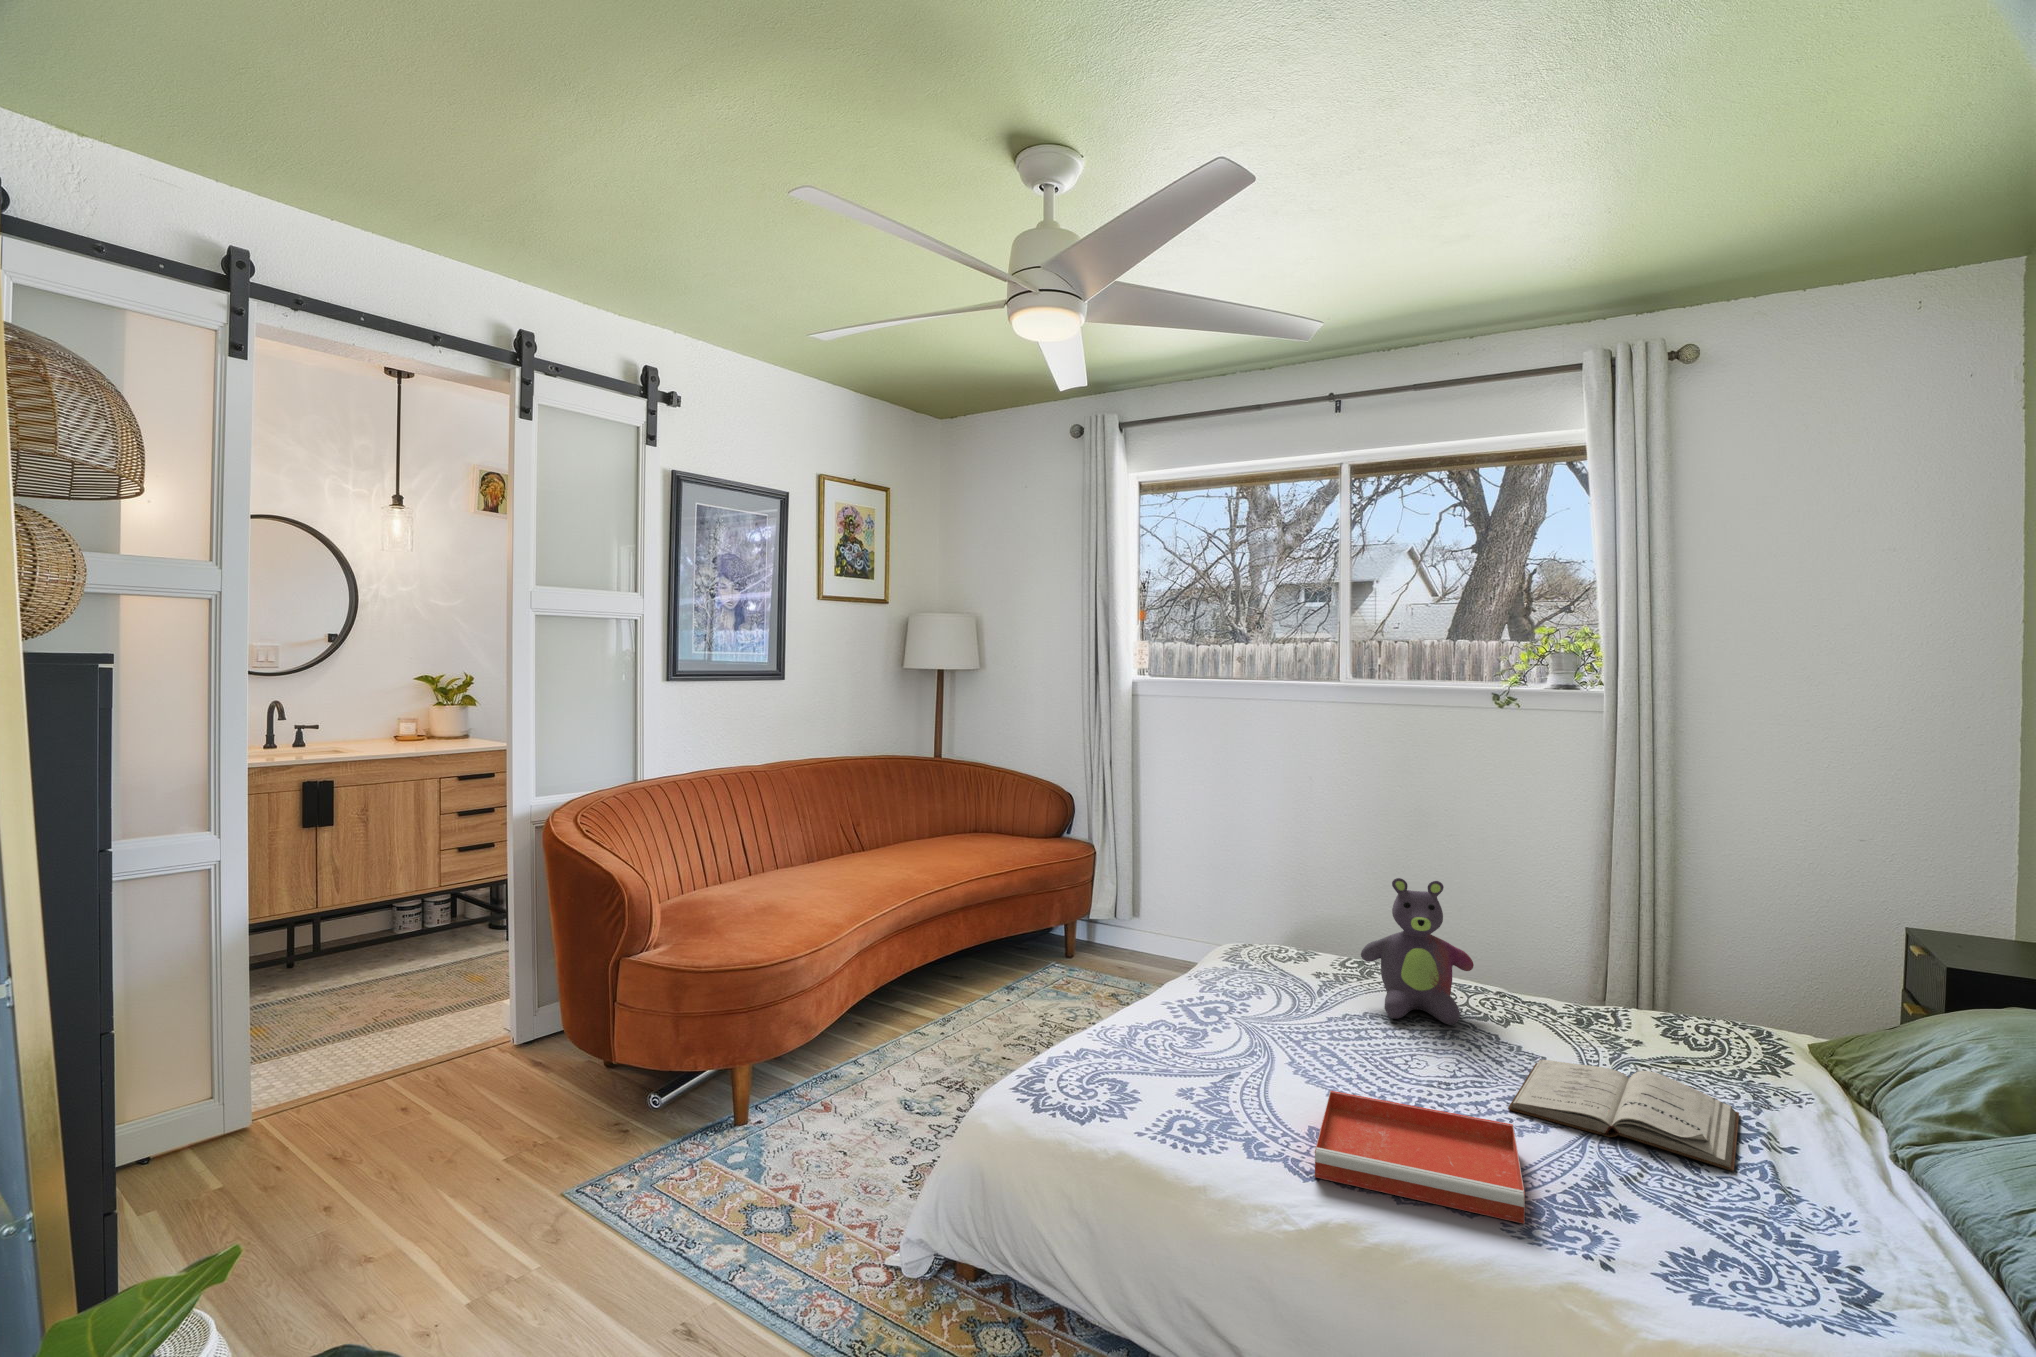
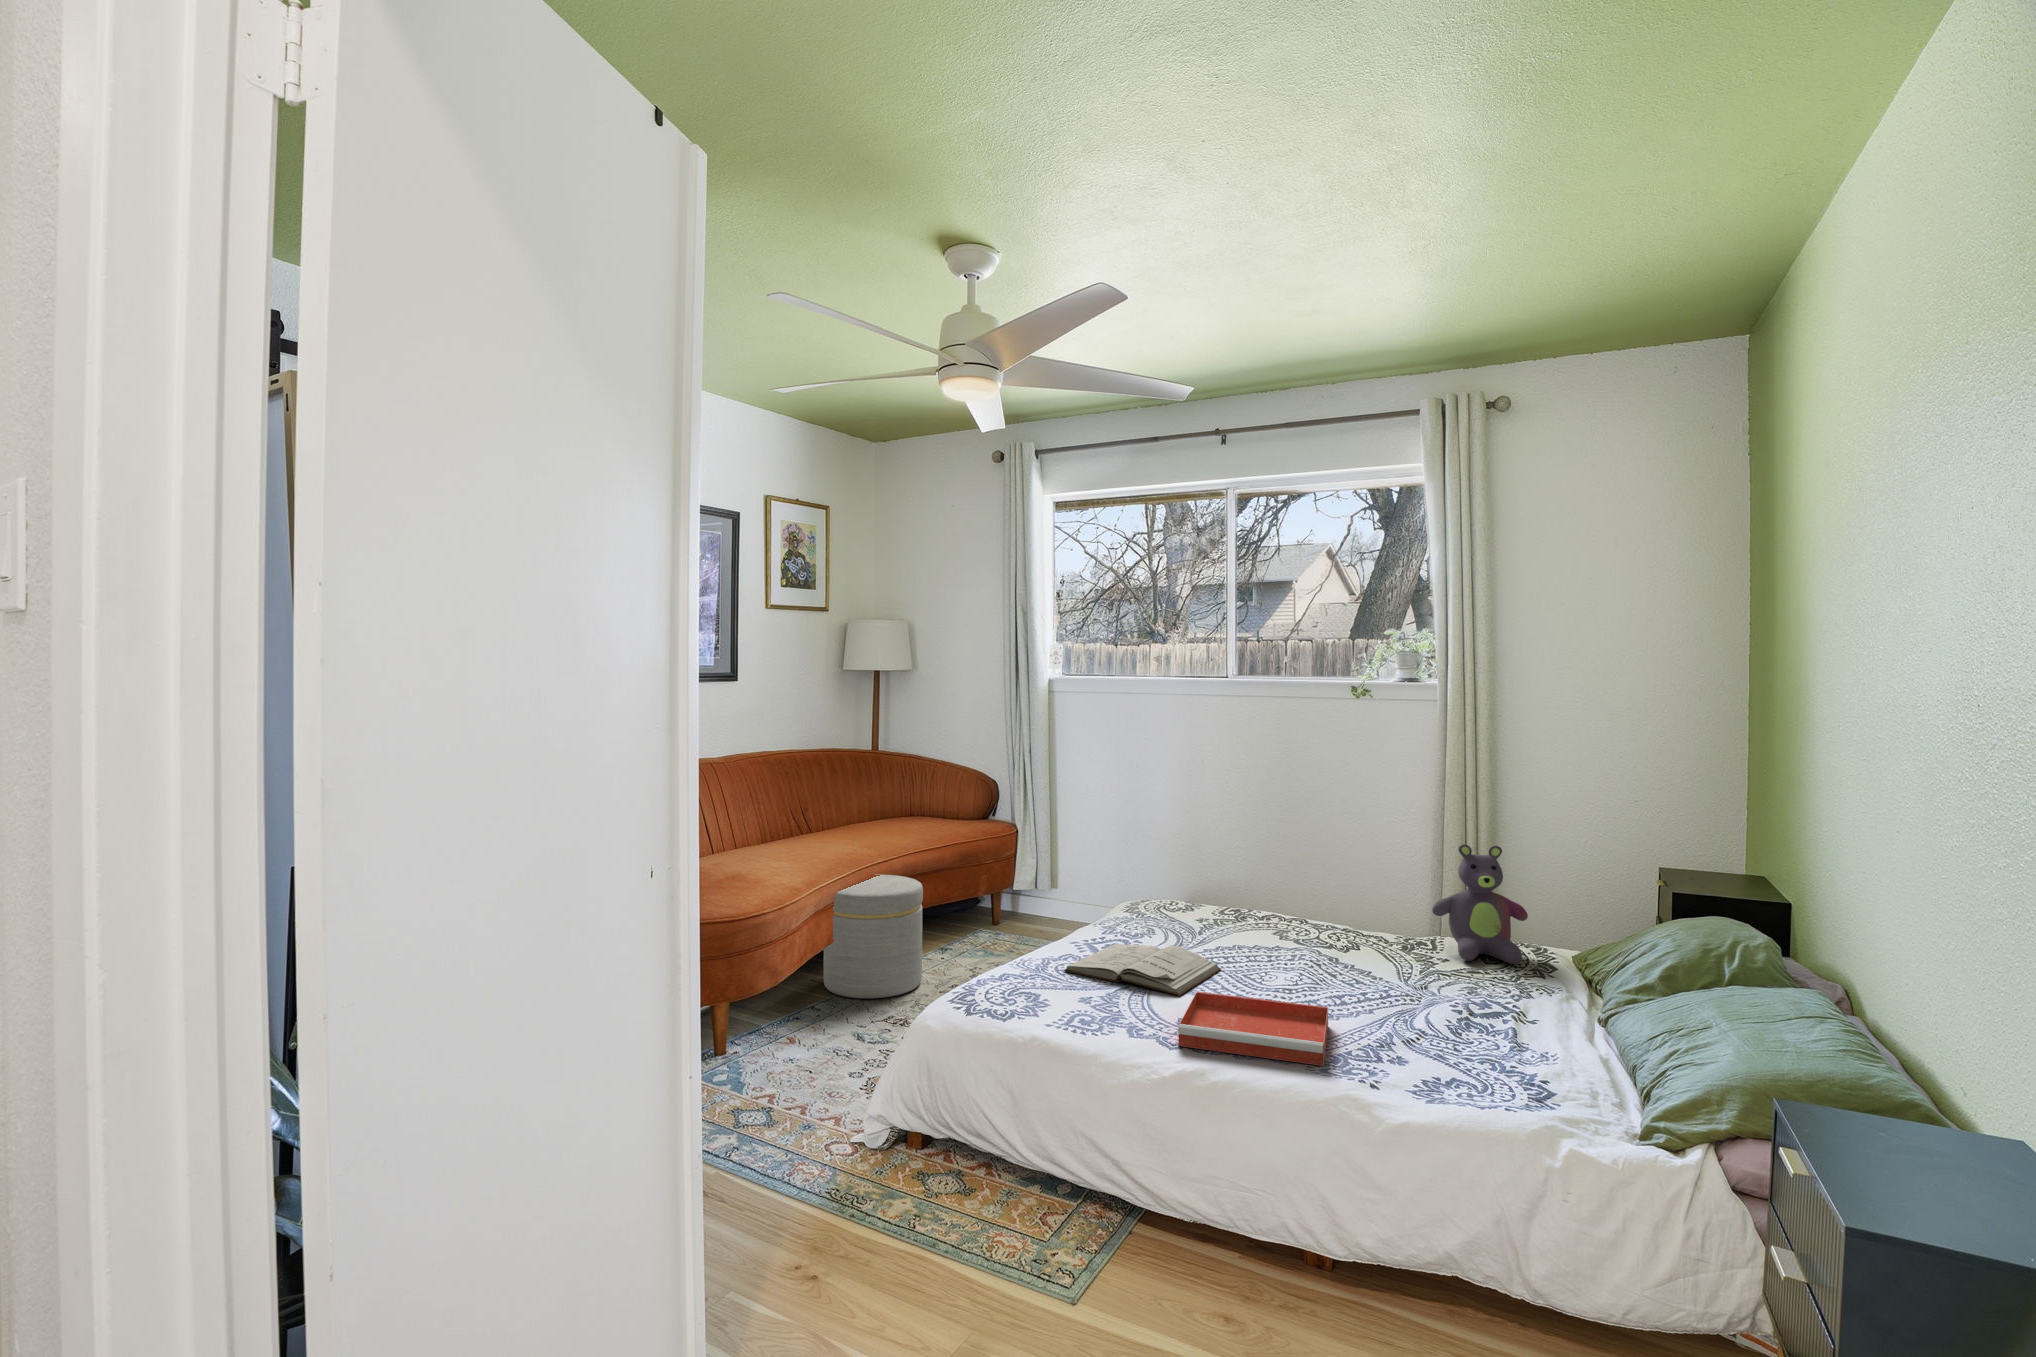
stuffed bear: present [1361,878,1474,1025] -> present [1432,844,1528,964]
ottoman: none [872,902,985,1048] -> present [823,875,923,998]
book: present [1508,1060,1739,1171] -> present [1064,944,1221,996]

